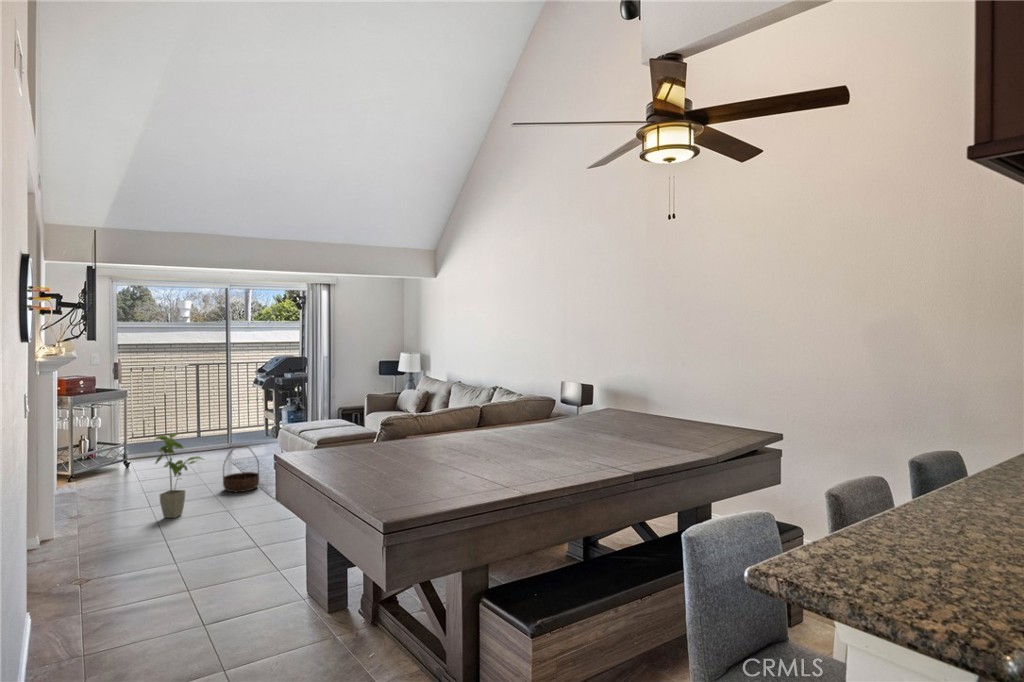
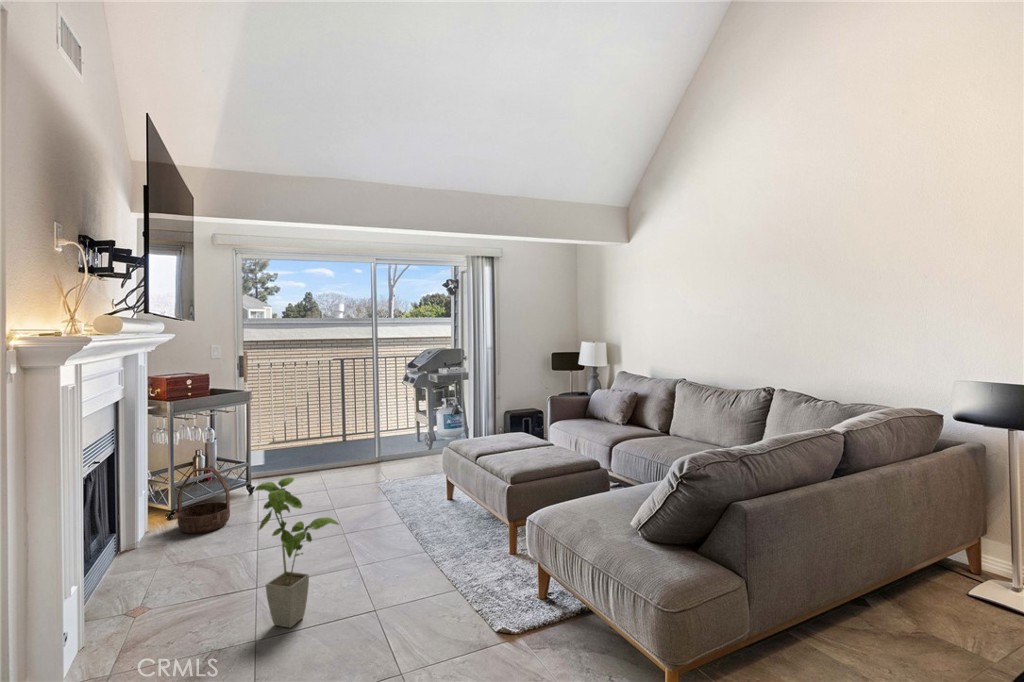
basket: present [223,446,259,492] -> present [177,467,230,533]

